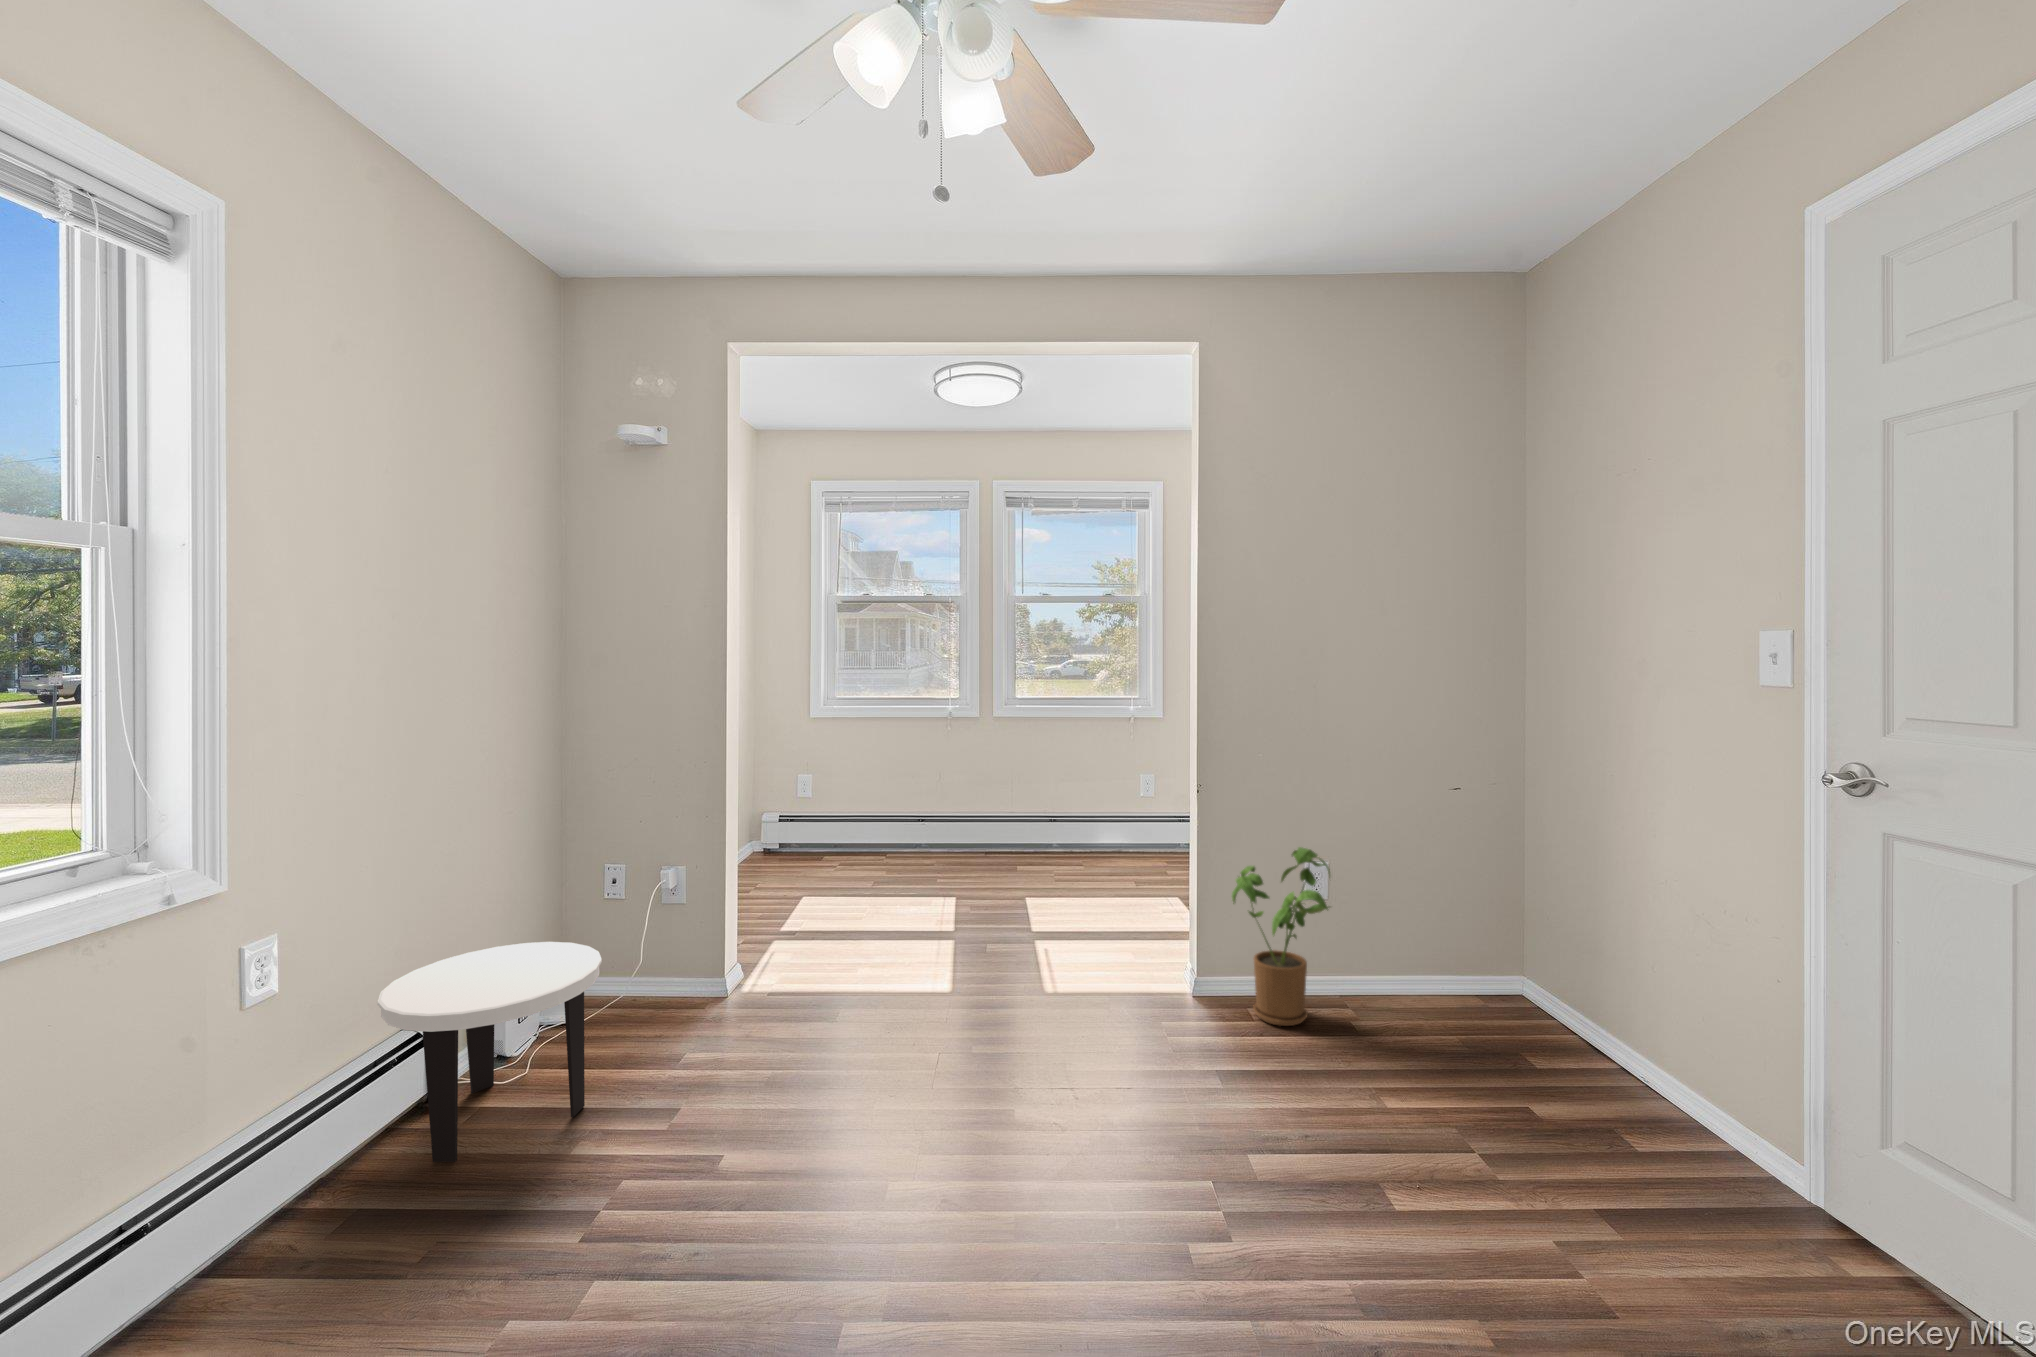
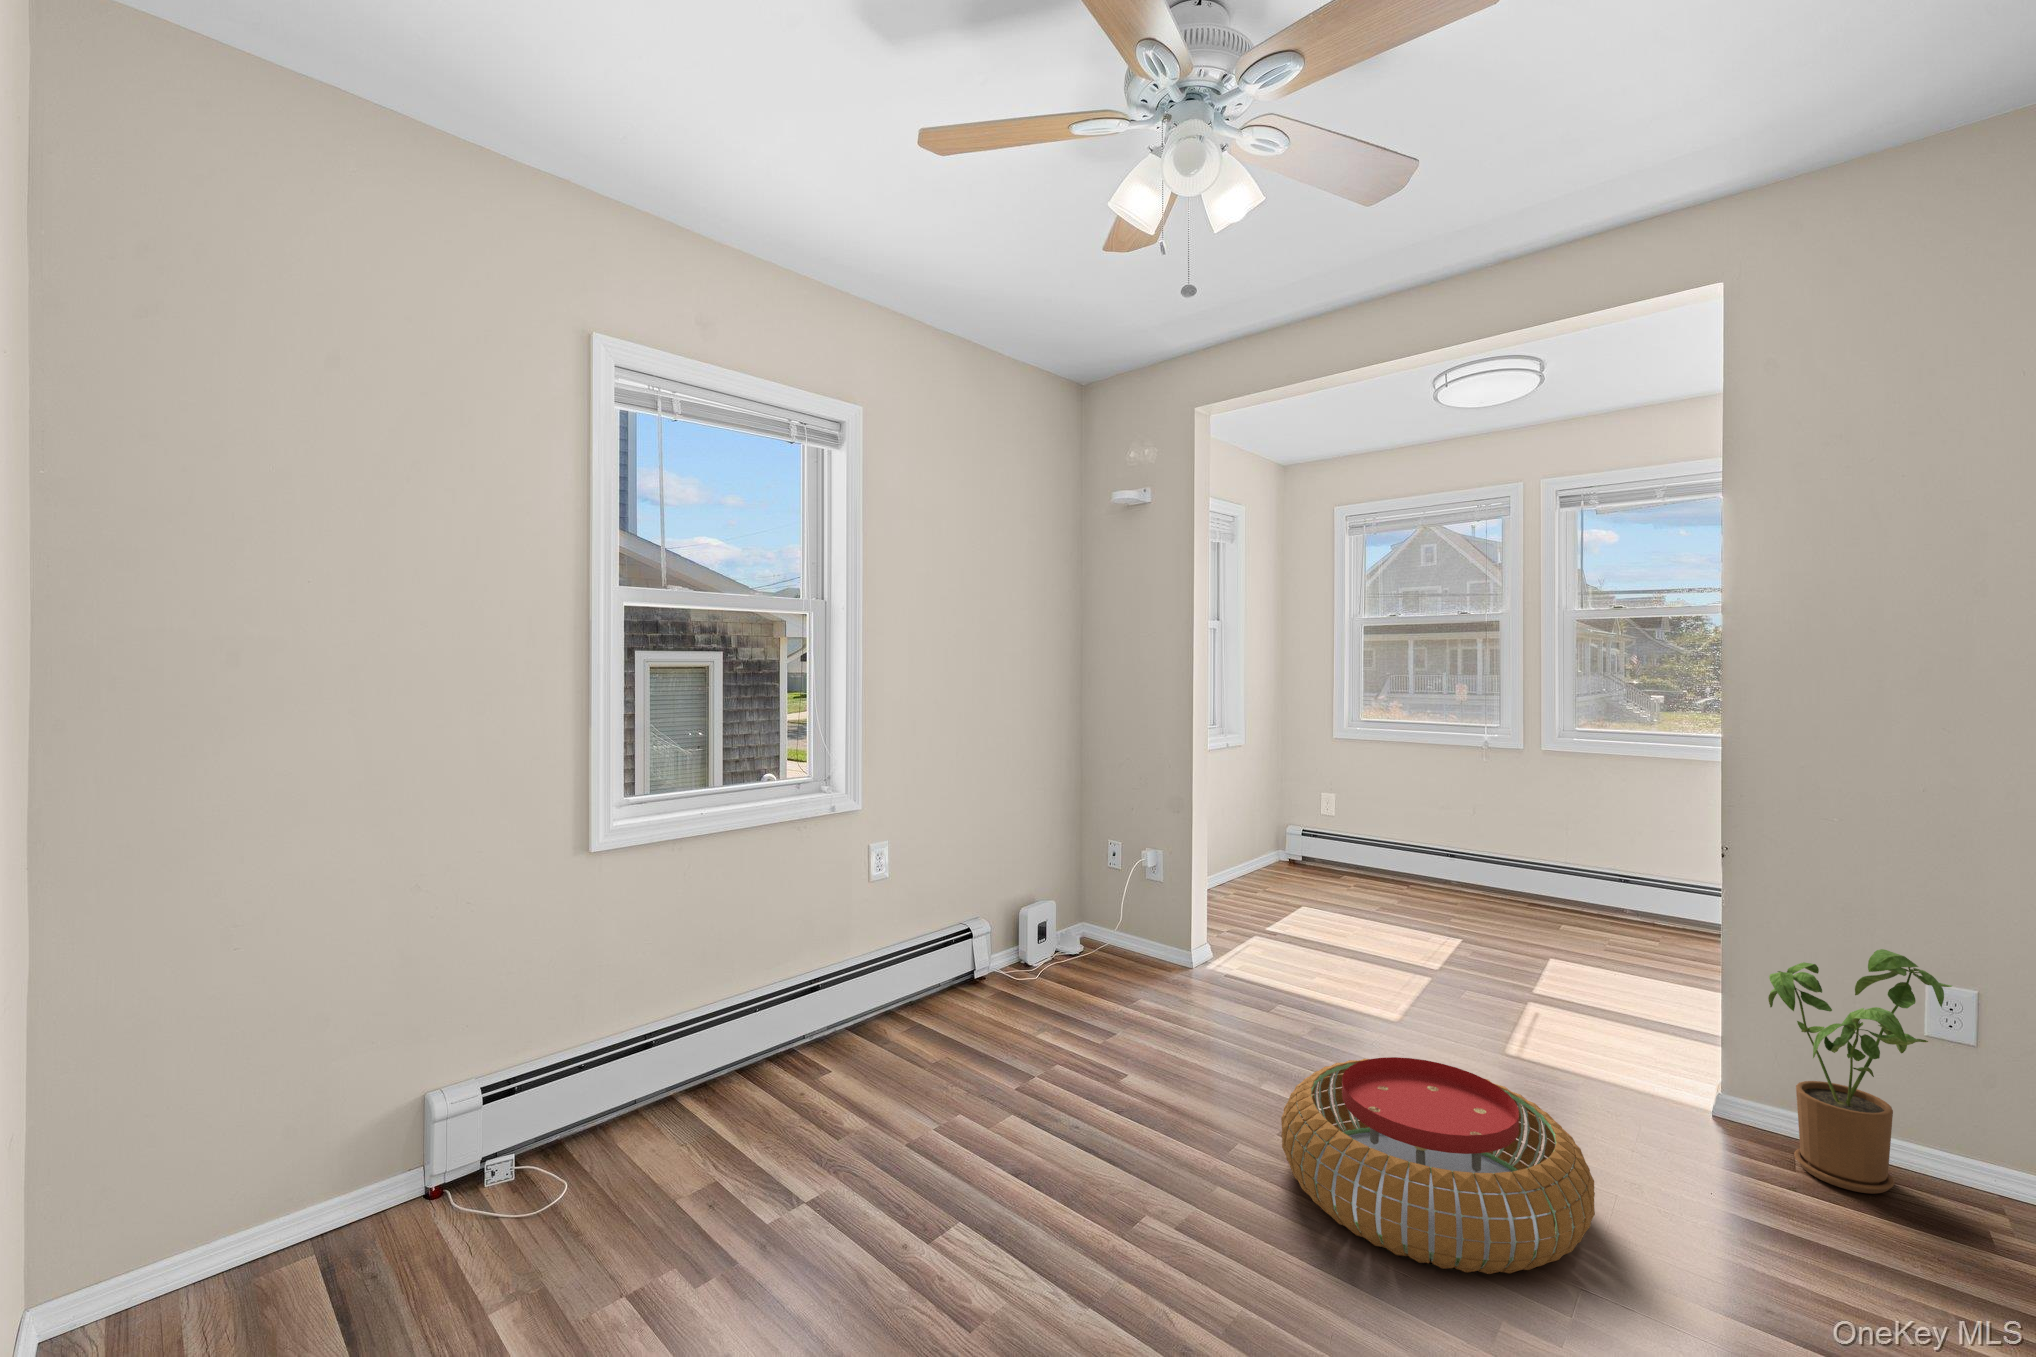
side table: present [377,942,602,1162] -> none [941,882,1075,1018]
pouf: none [938,1026,1213,1236] -> present [1281,1057,1595,1274]

